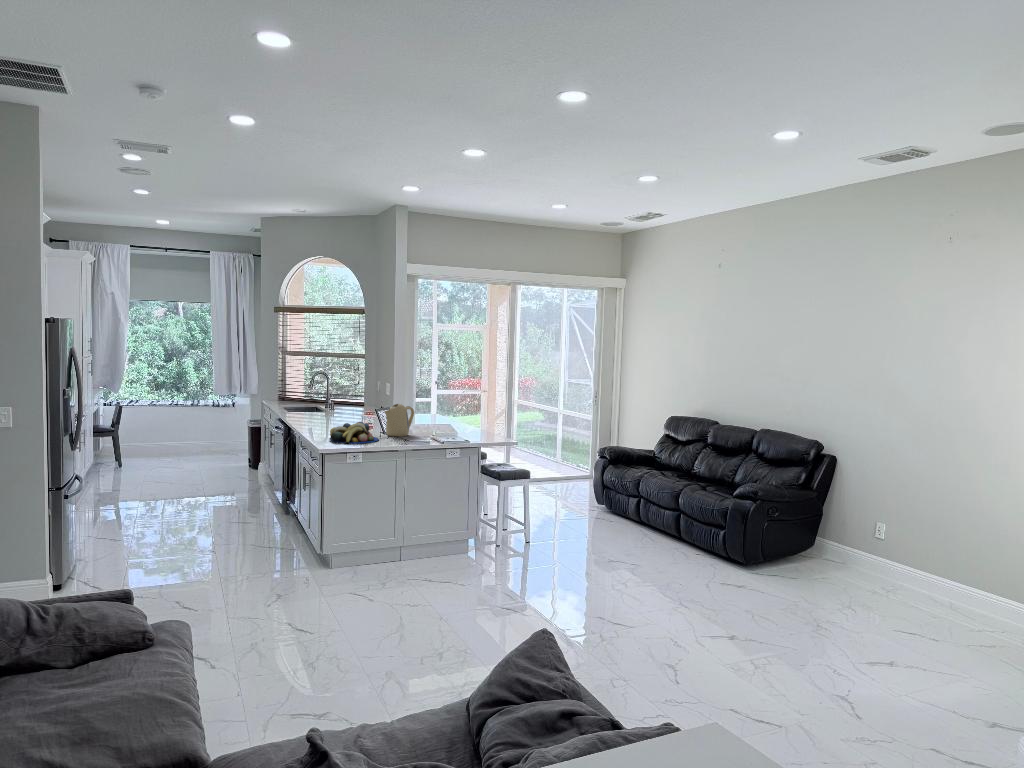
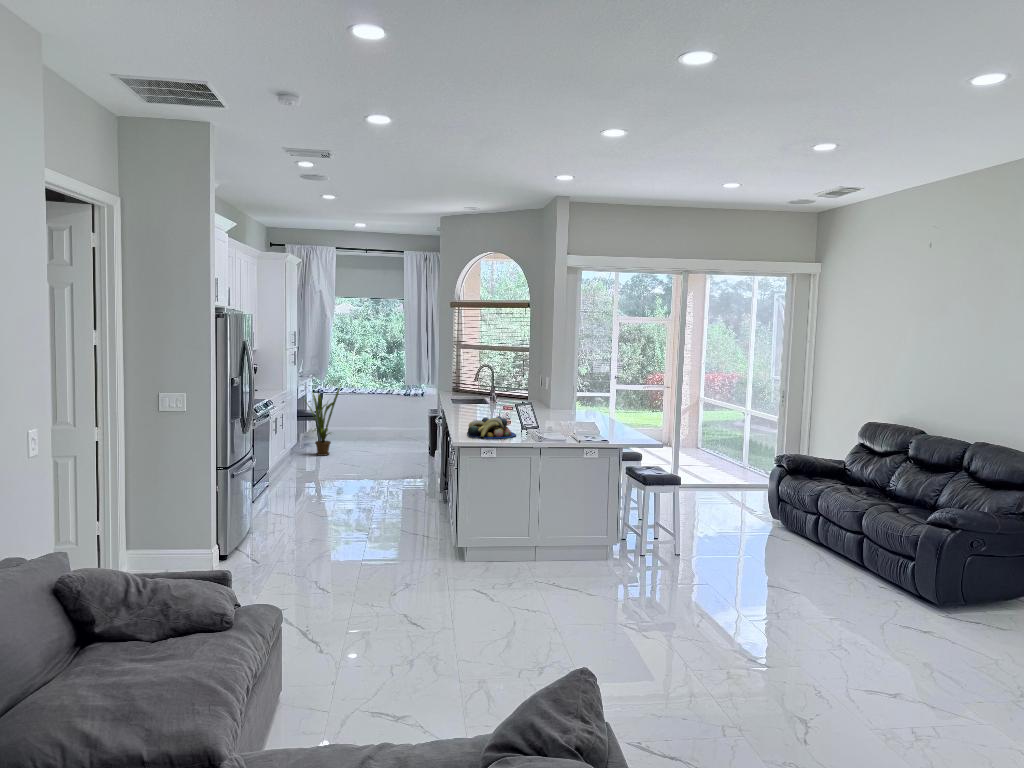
house plant: none [104,393,156,471] -> present [305,385,341,456]
kettle: present [385,404,414,436] -> none [525,399,557,433]

